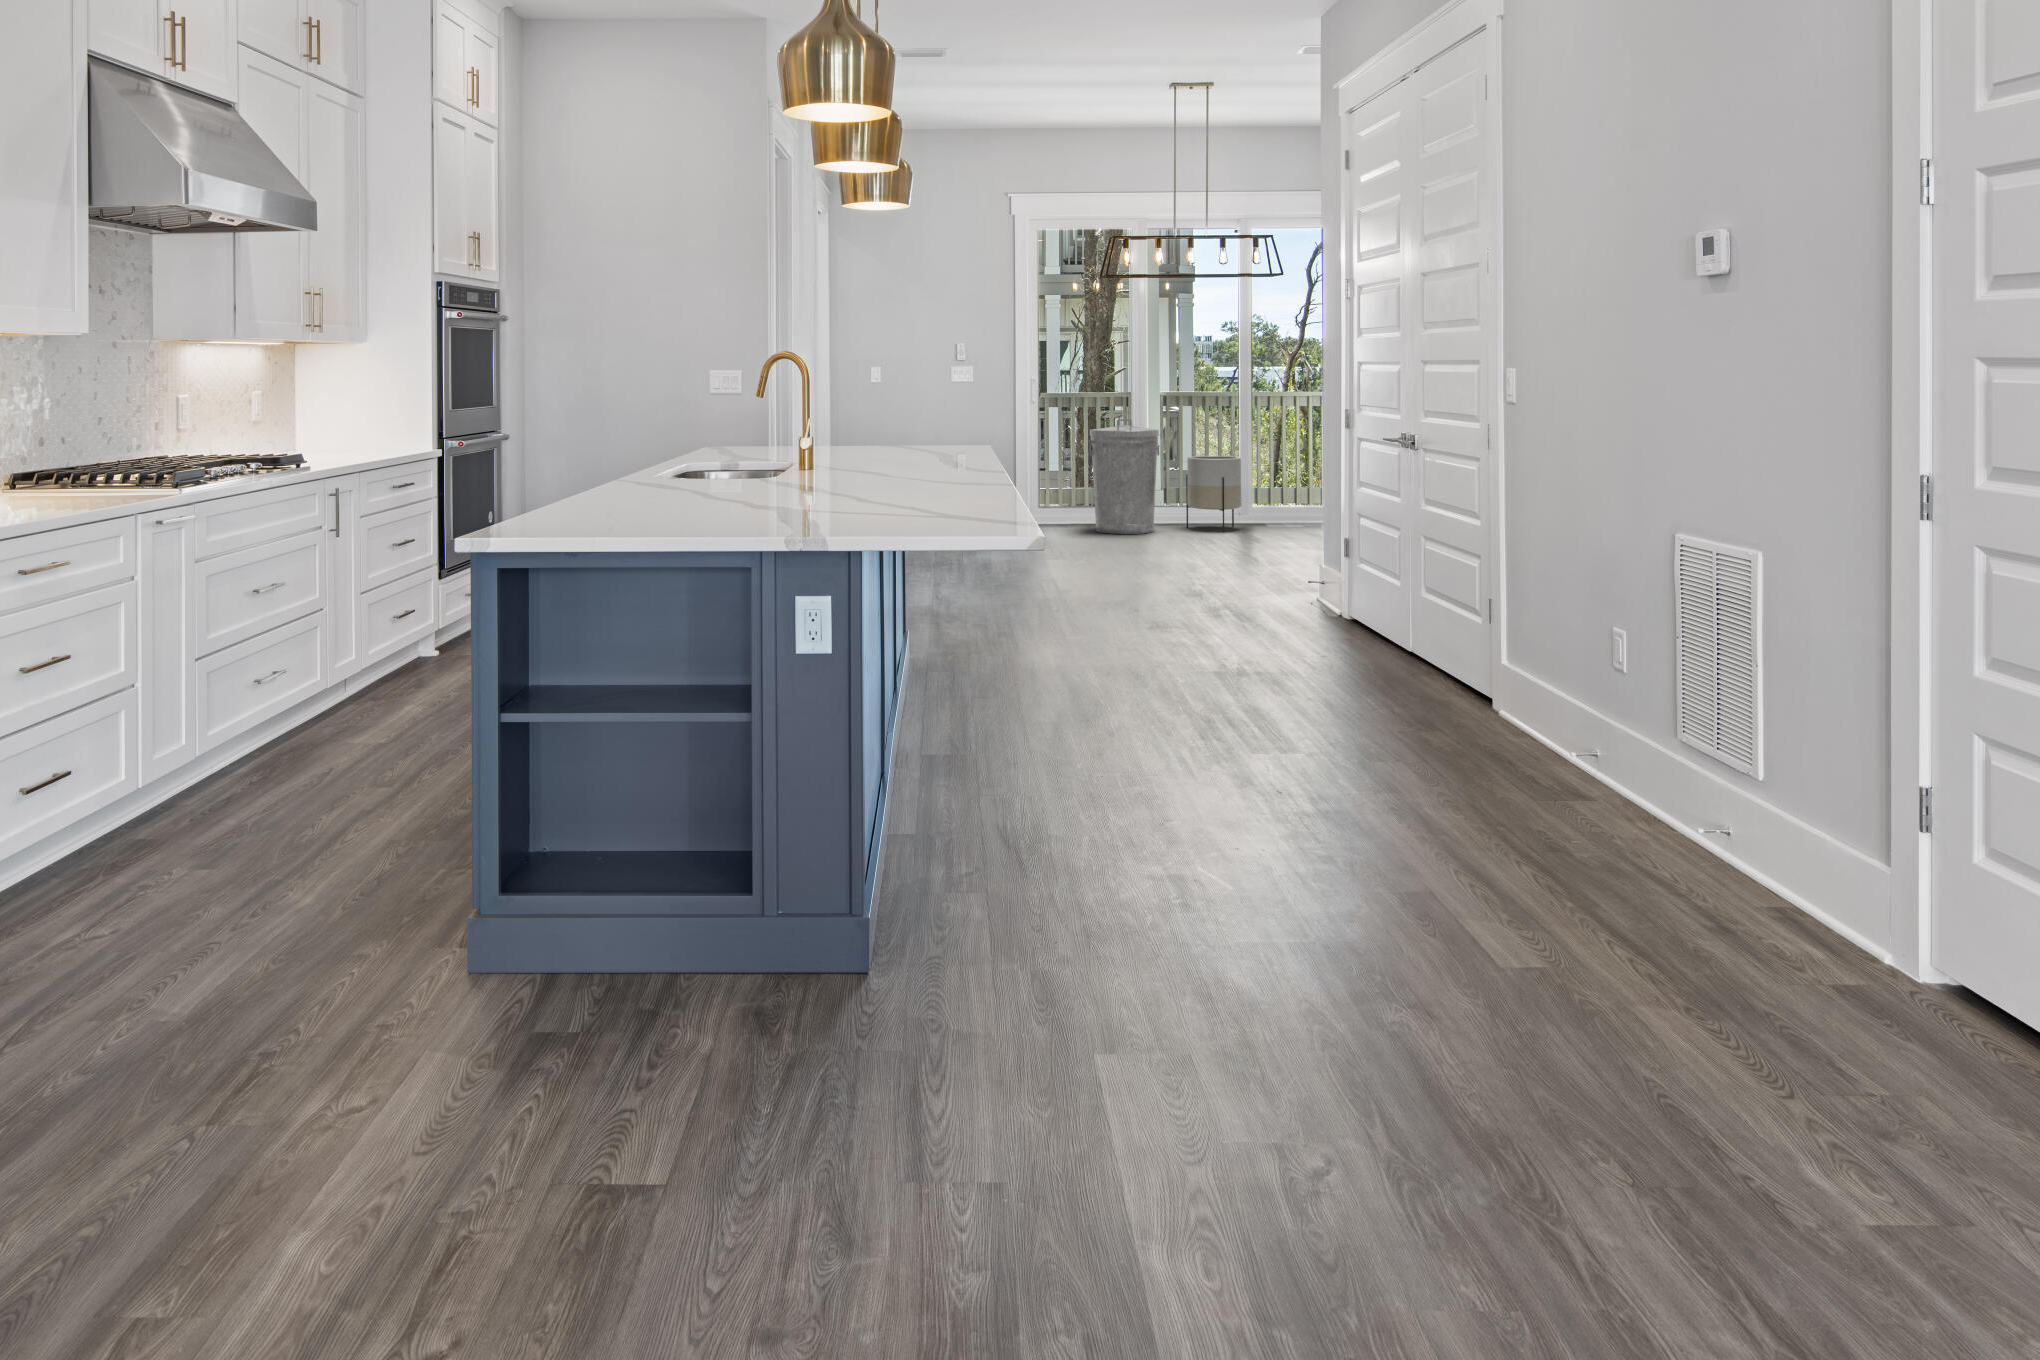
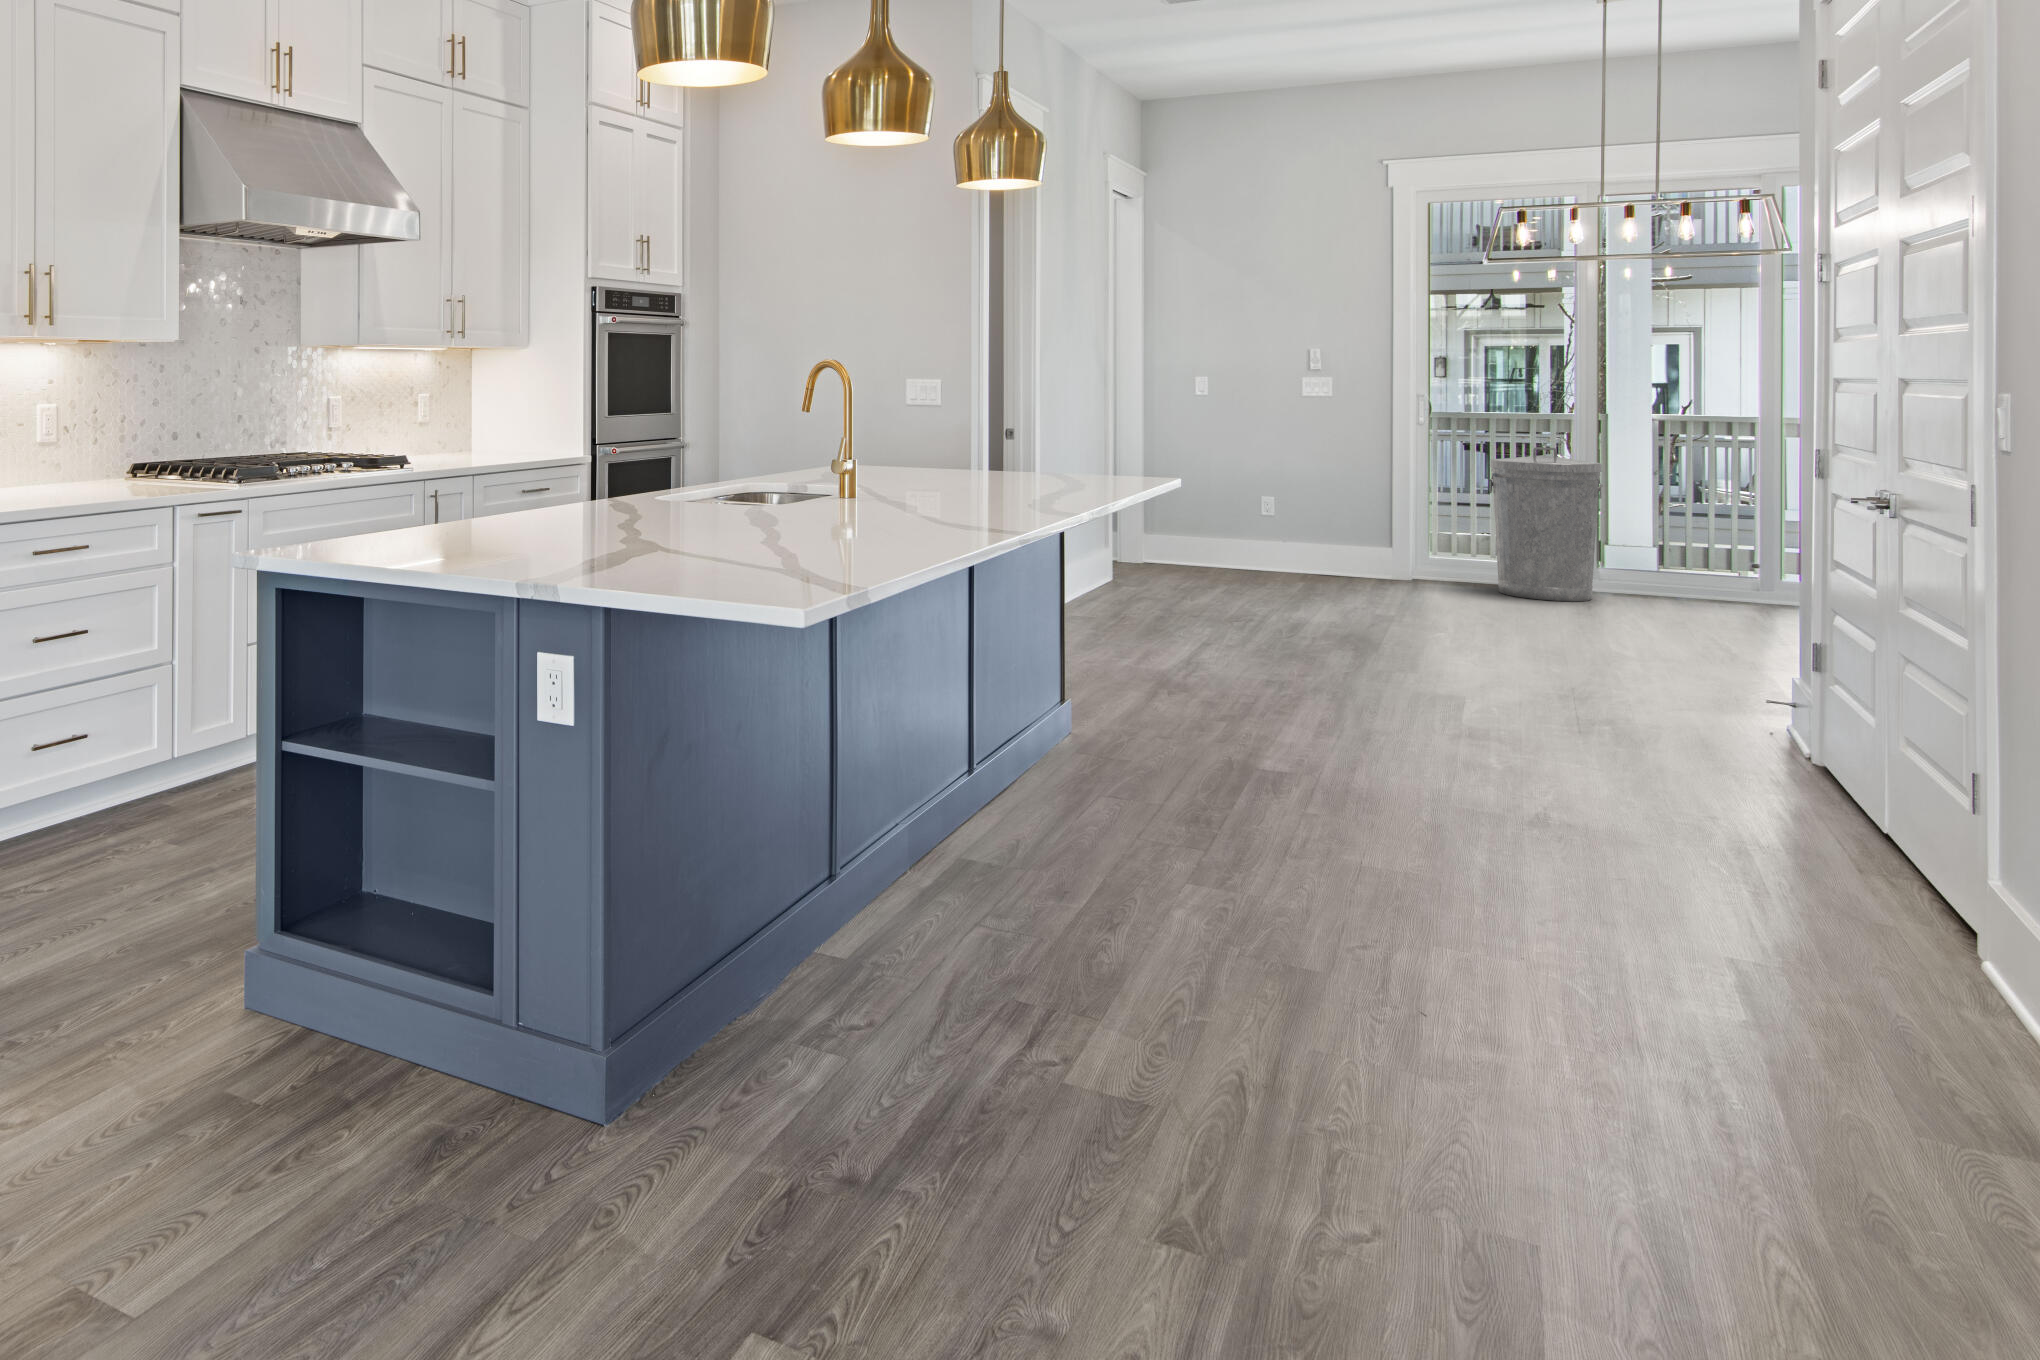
planter: present [1186,456,1242,532] -> none [1652,502,1748,611]

